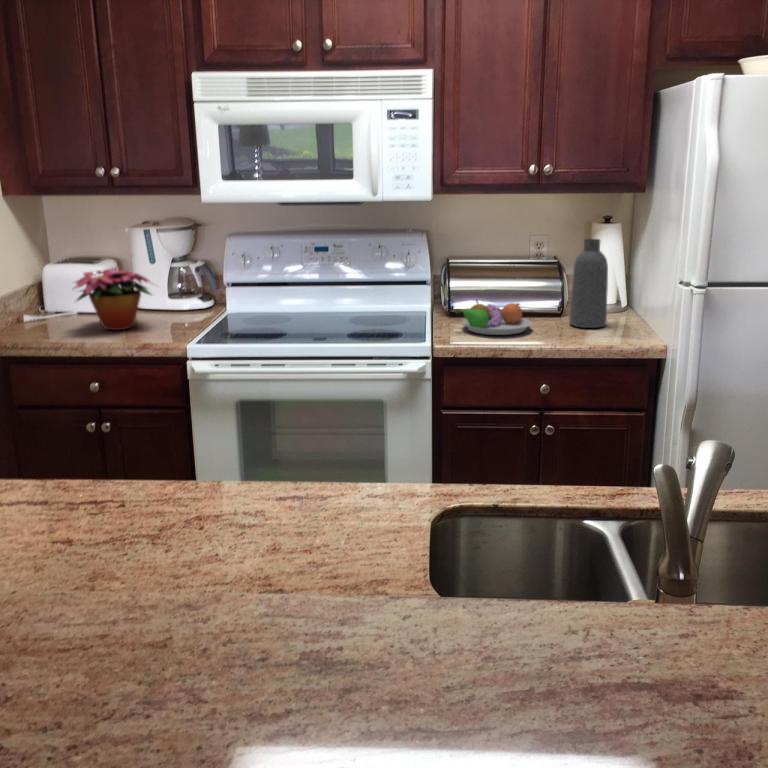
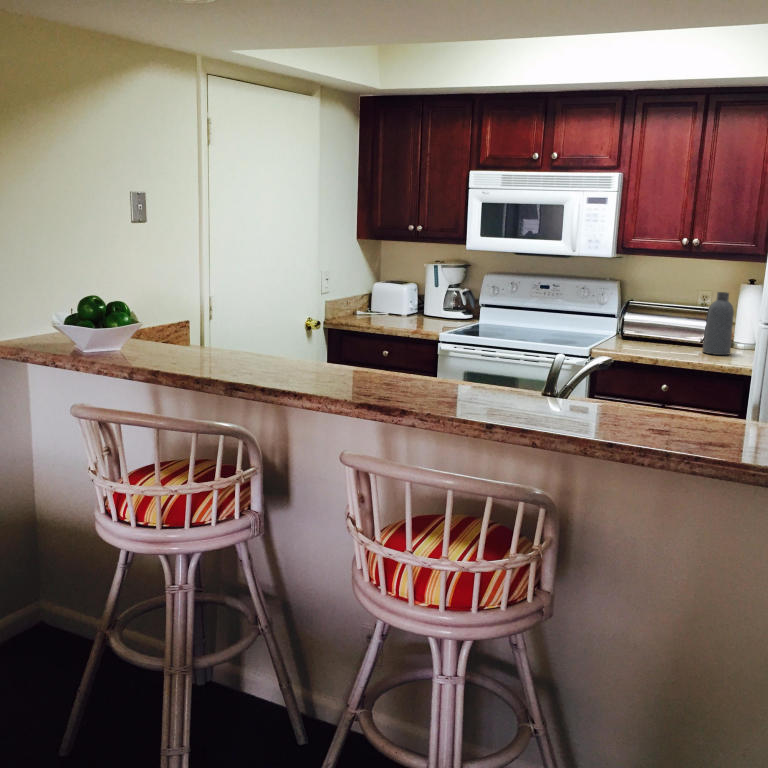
flower arrangement: present [74,268,151,330] -> none [381,285,437,324]
fruit bowl: present [456,300,532,335] -> none [616,327,672,351]

